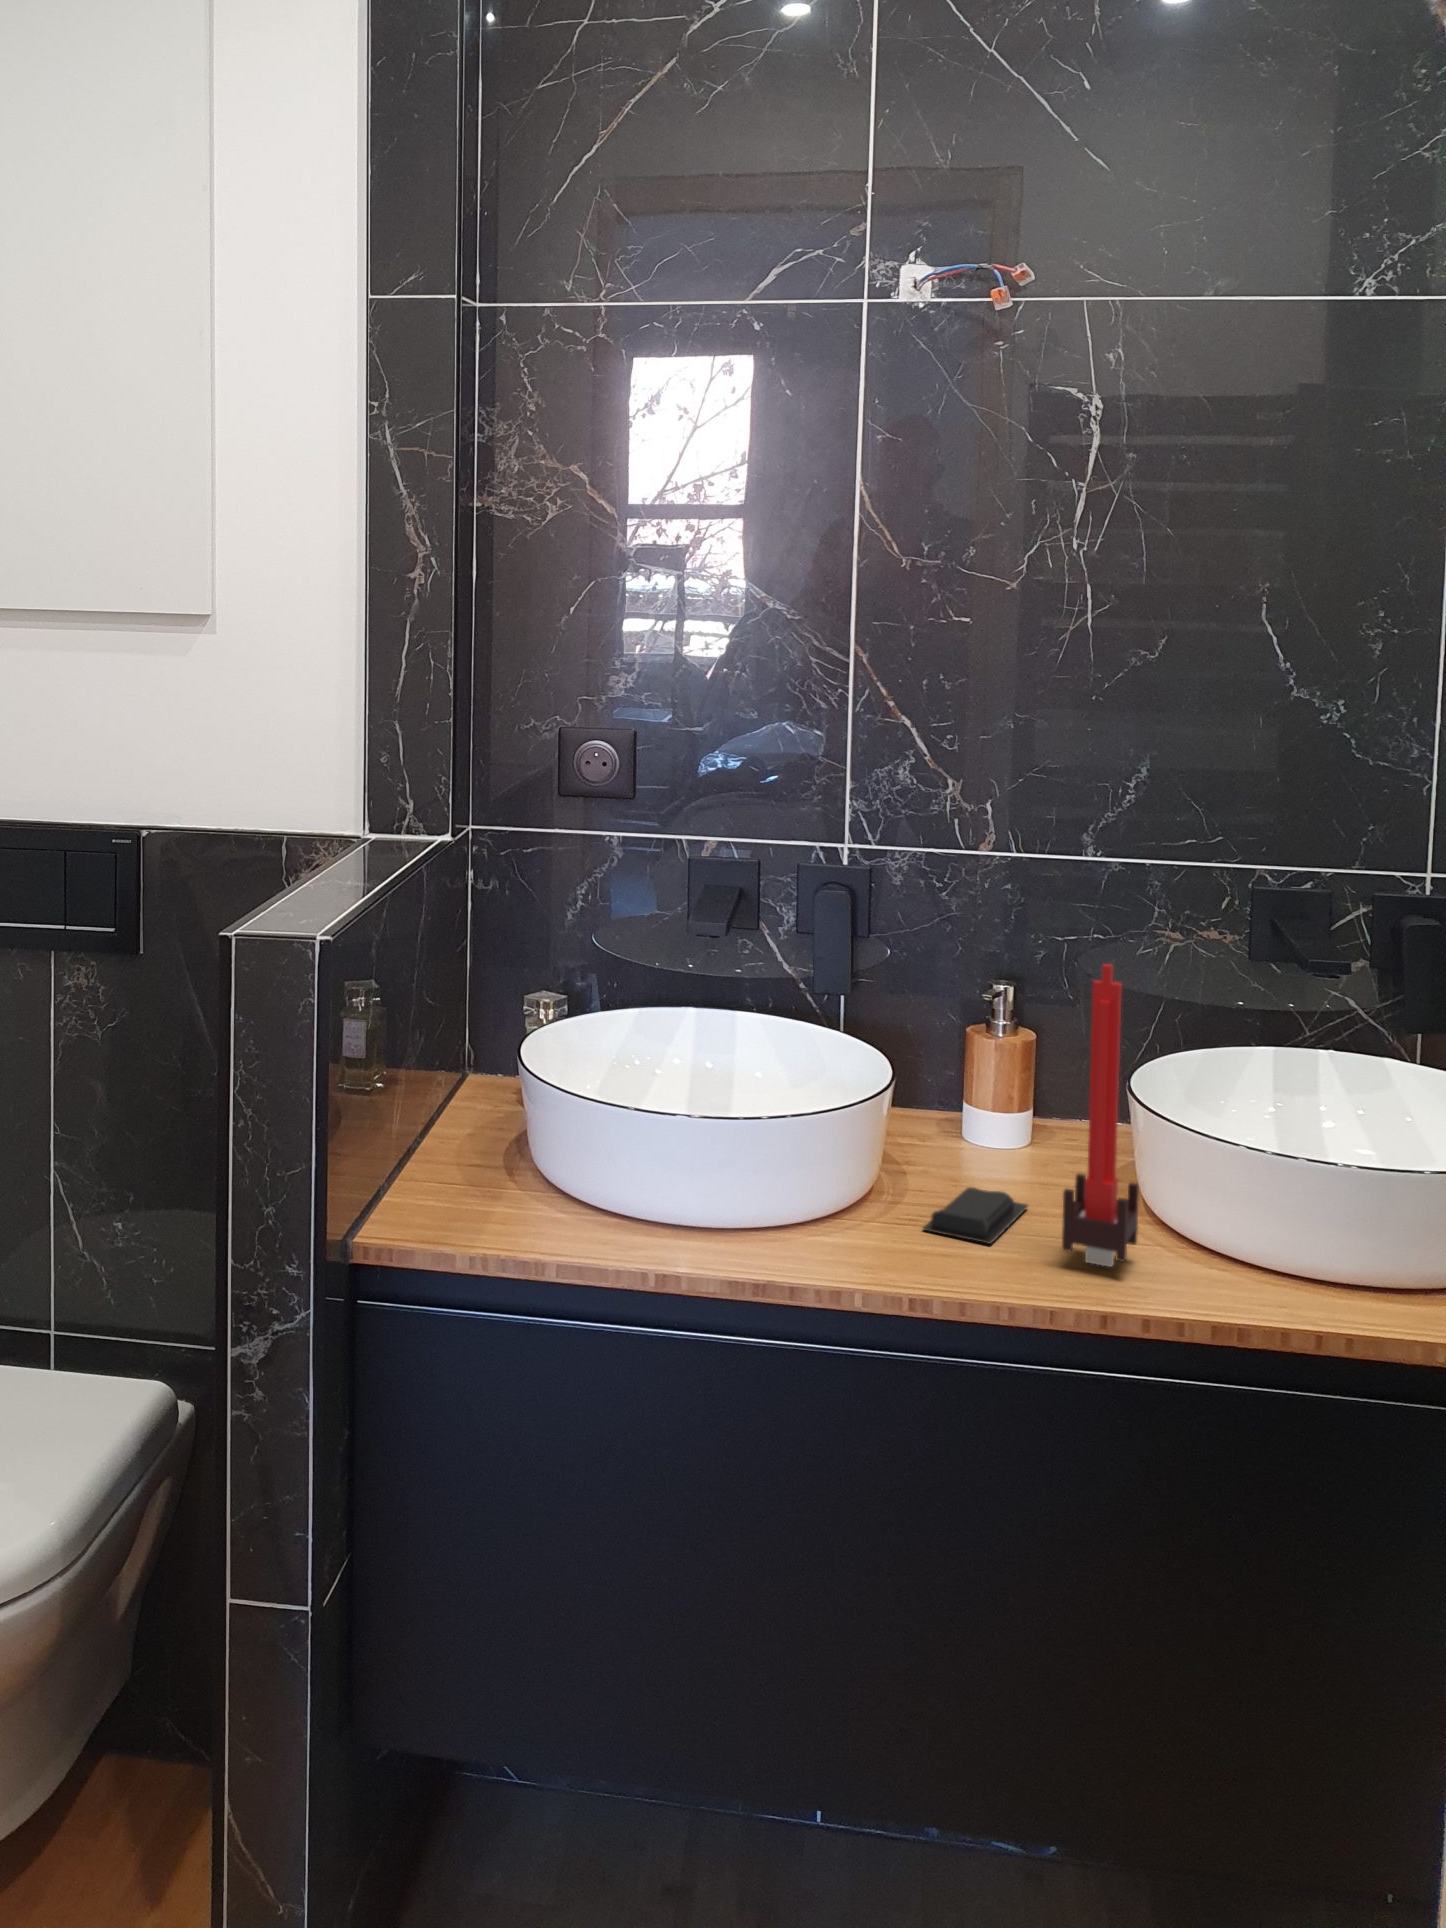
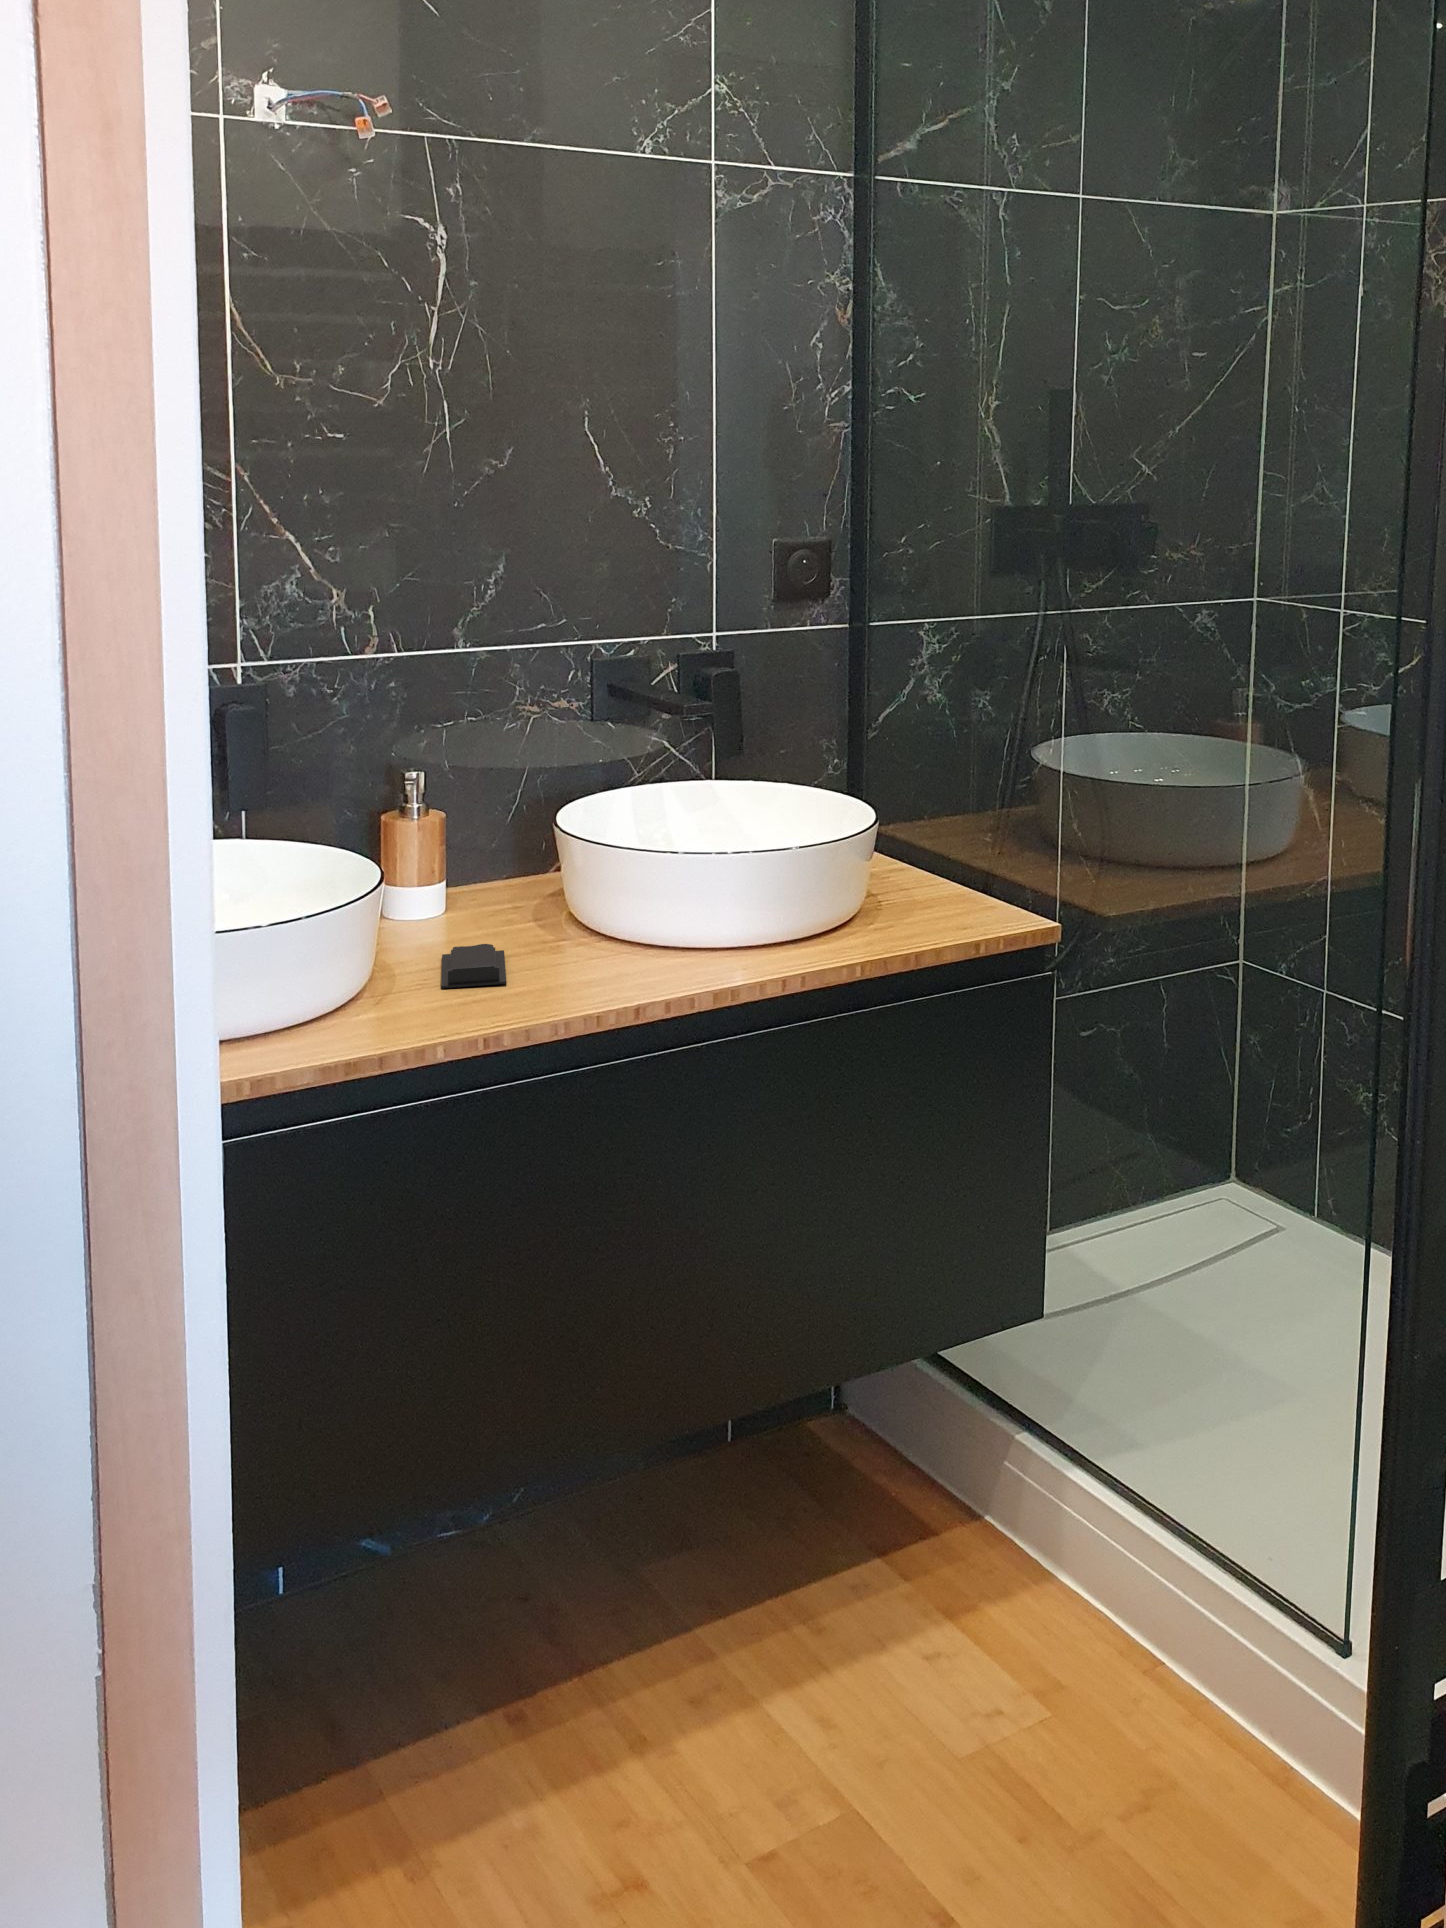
candle: present [1062,964,1139,1267] -> none [568,720,628,977]

